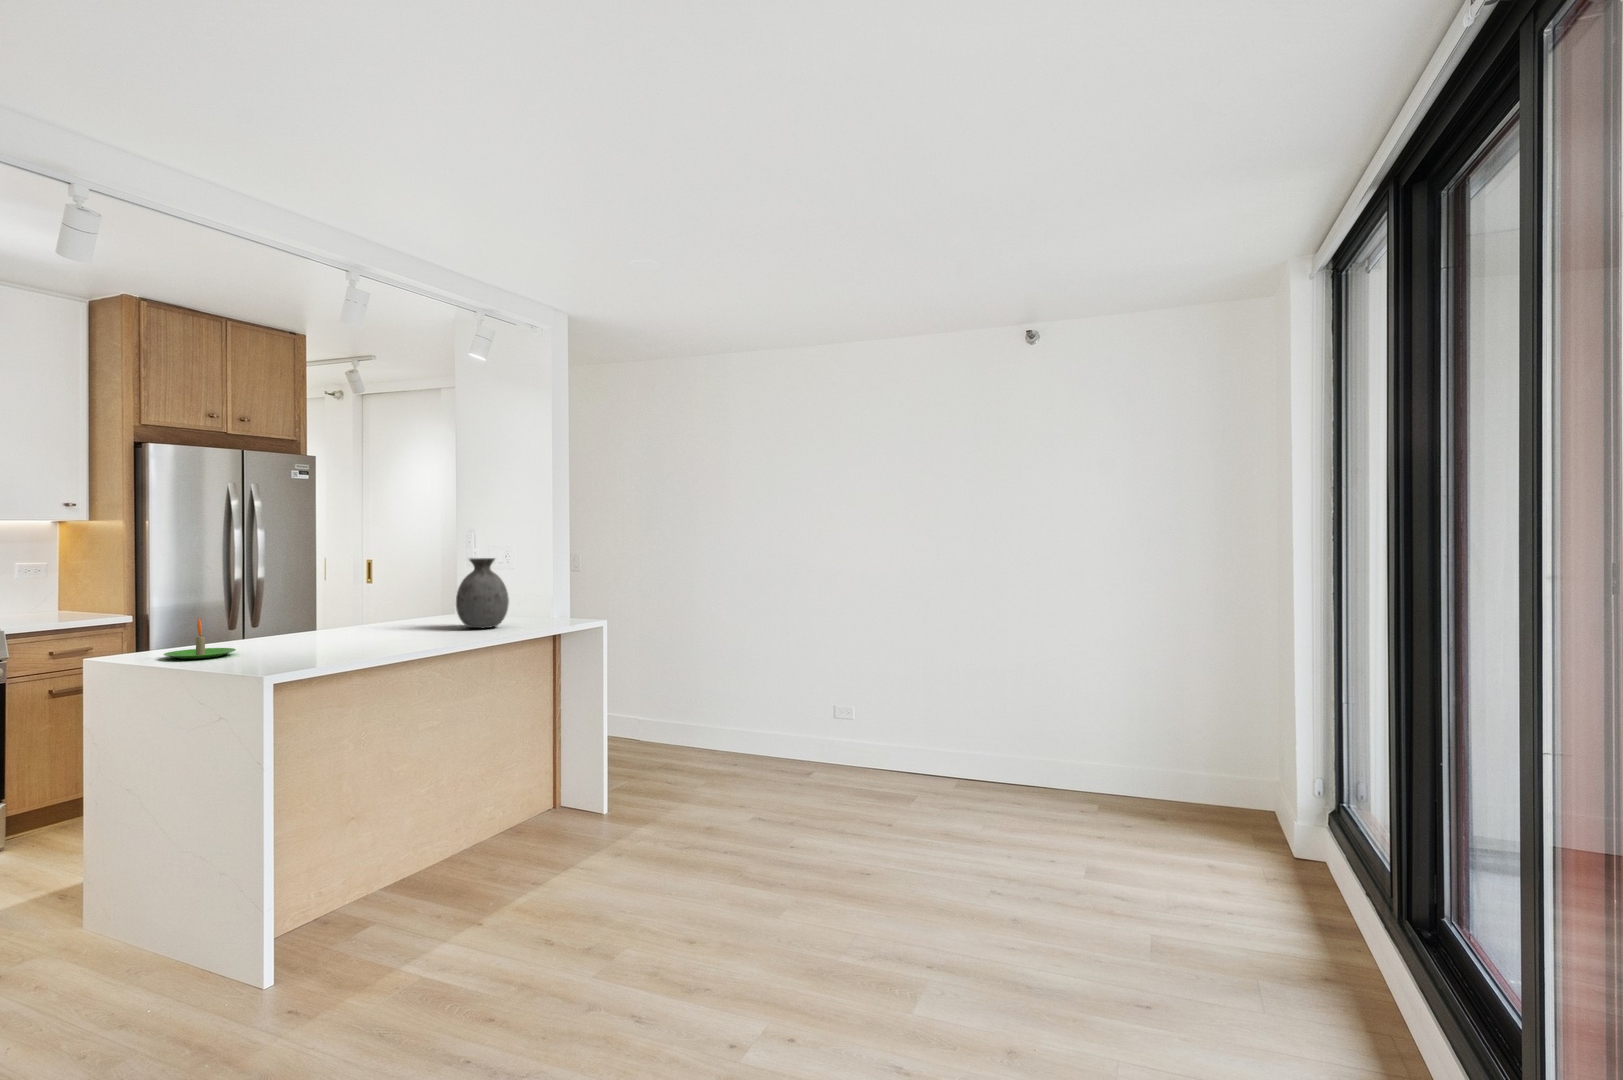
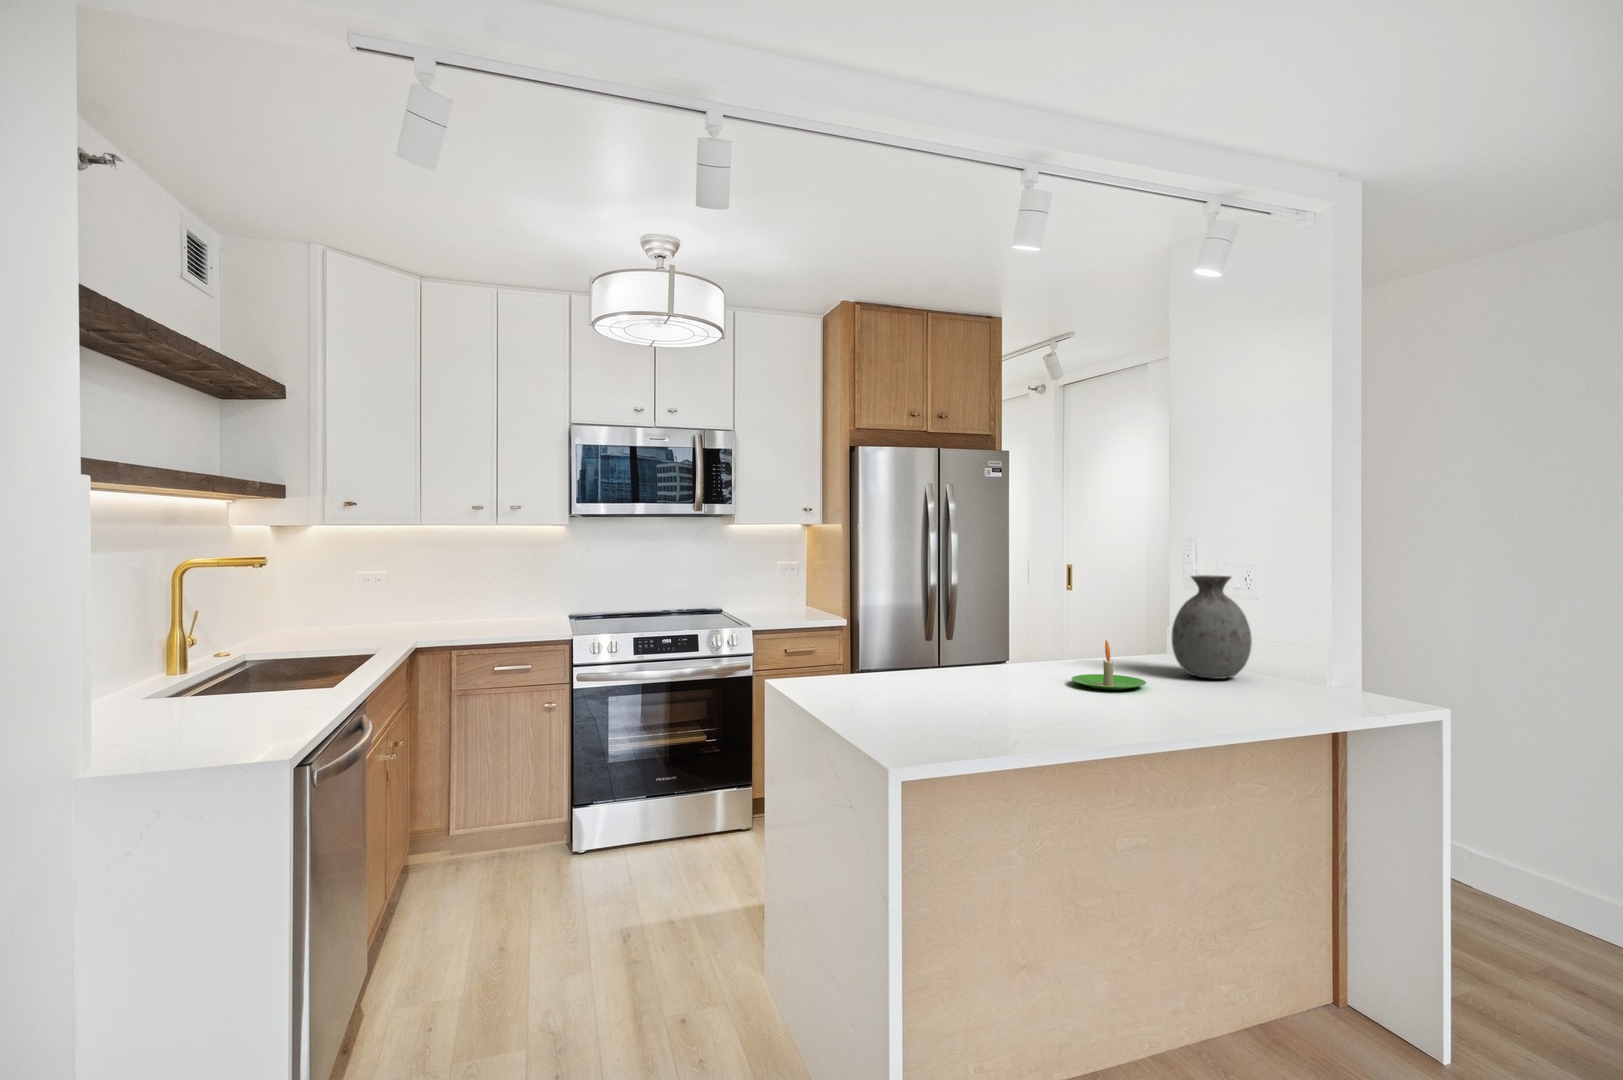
candle: present [164,618,236,659] -> present [1071,640,1146,690]

